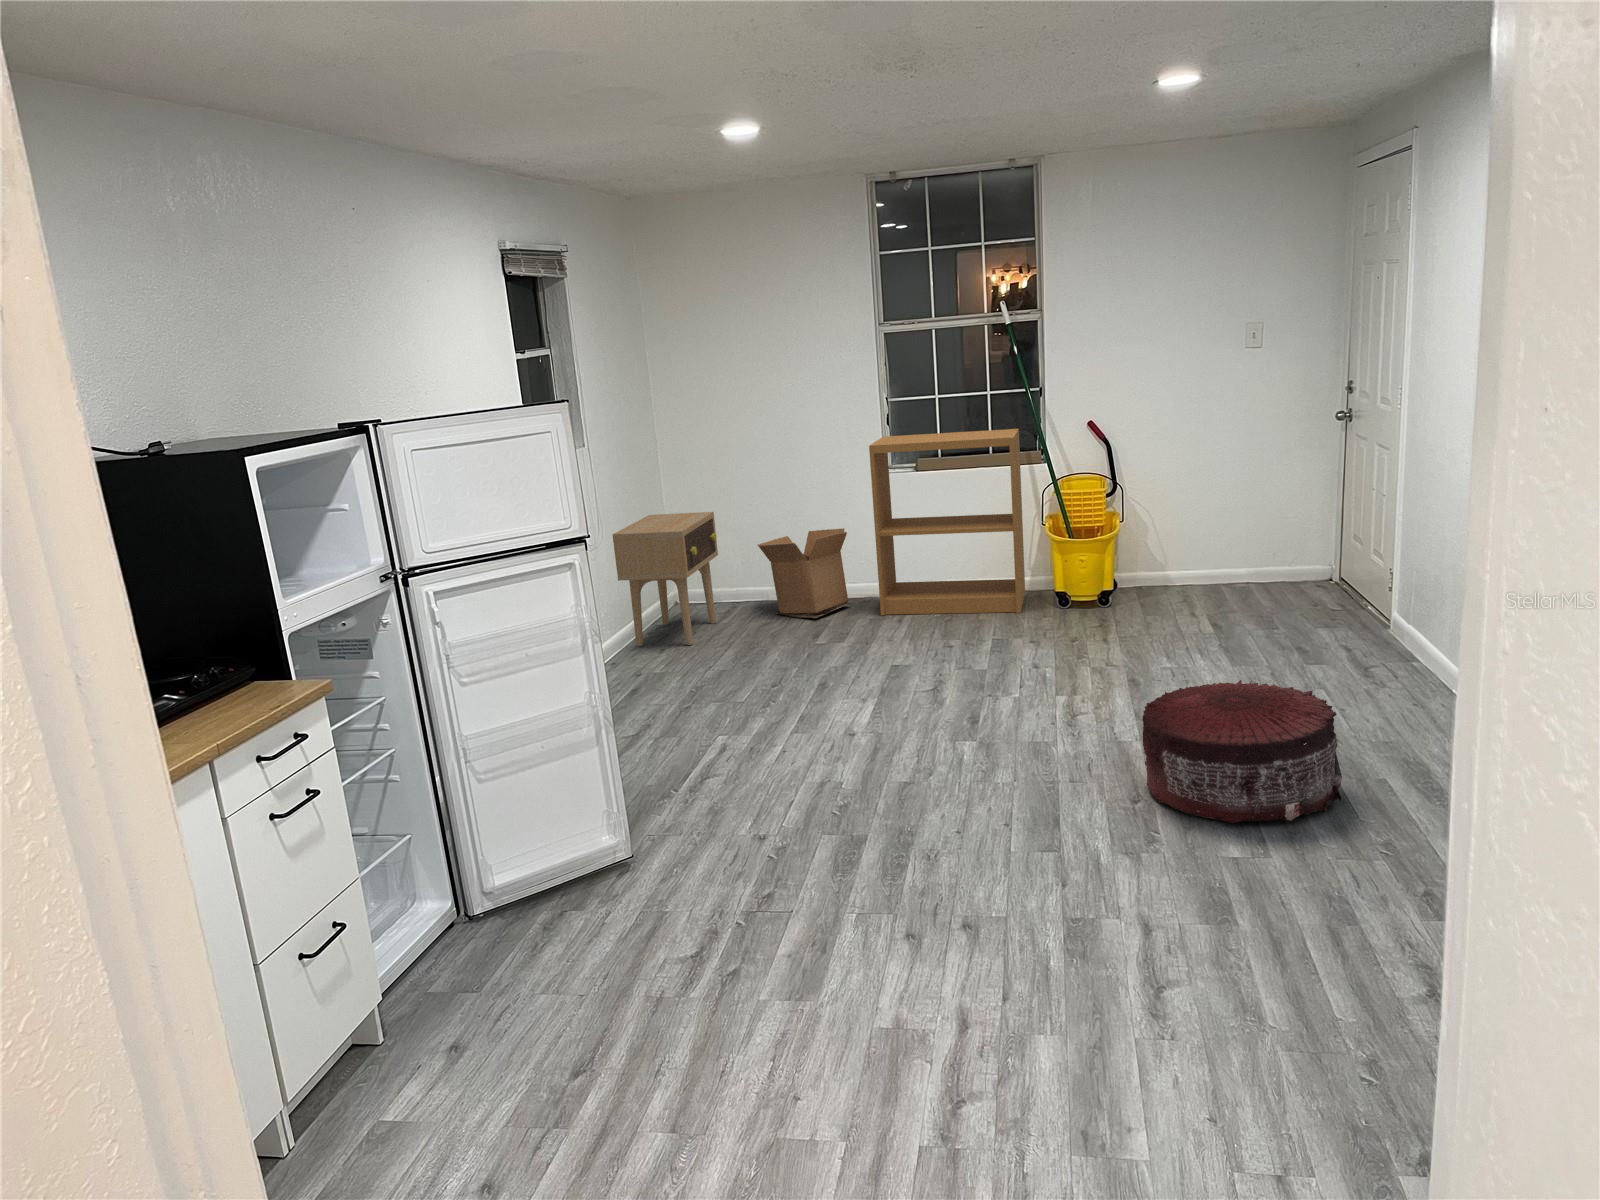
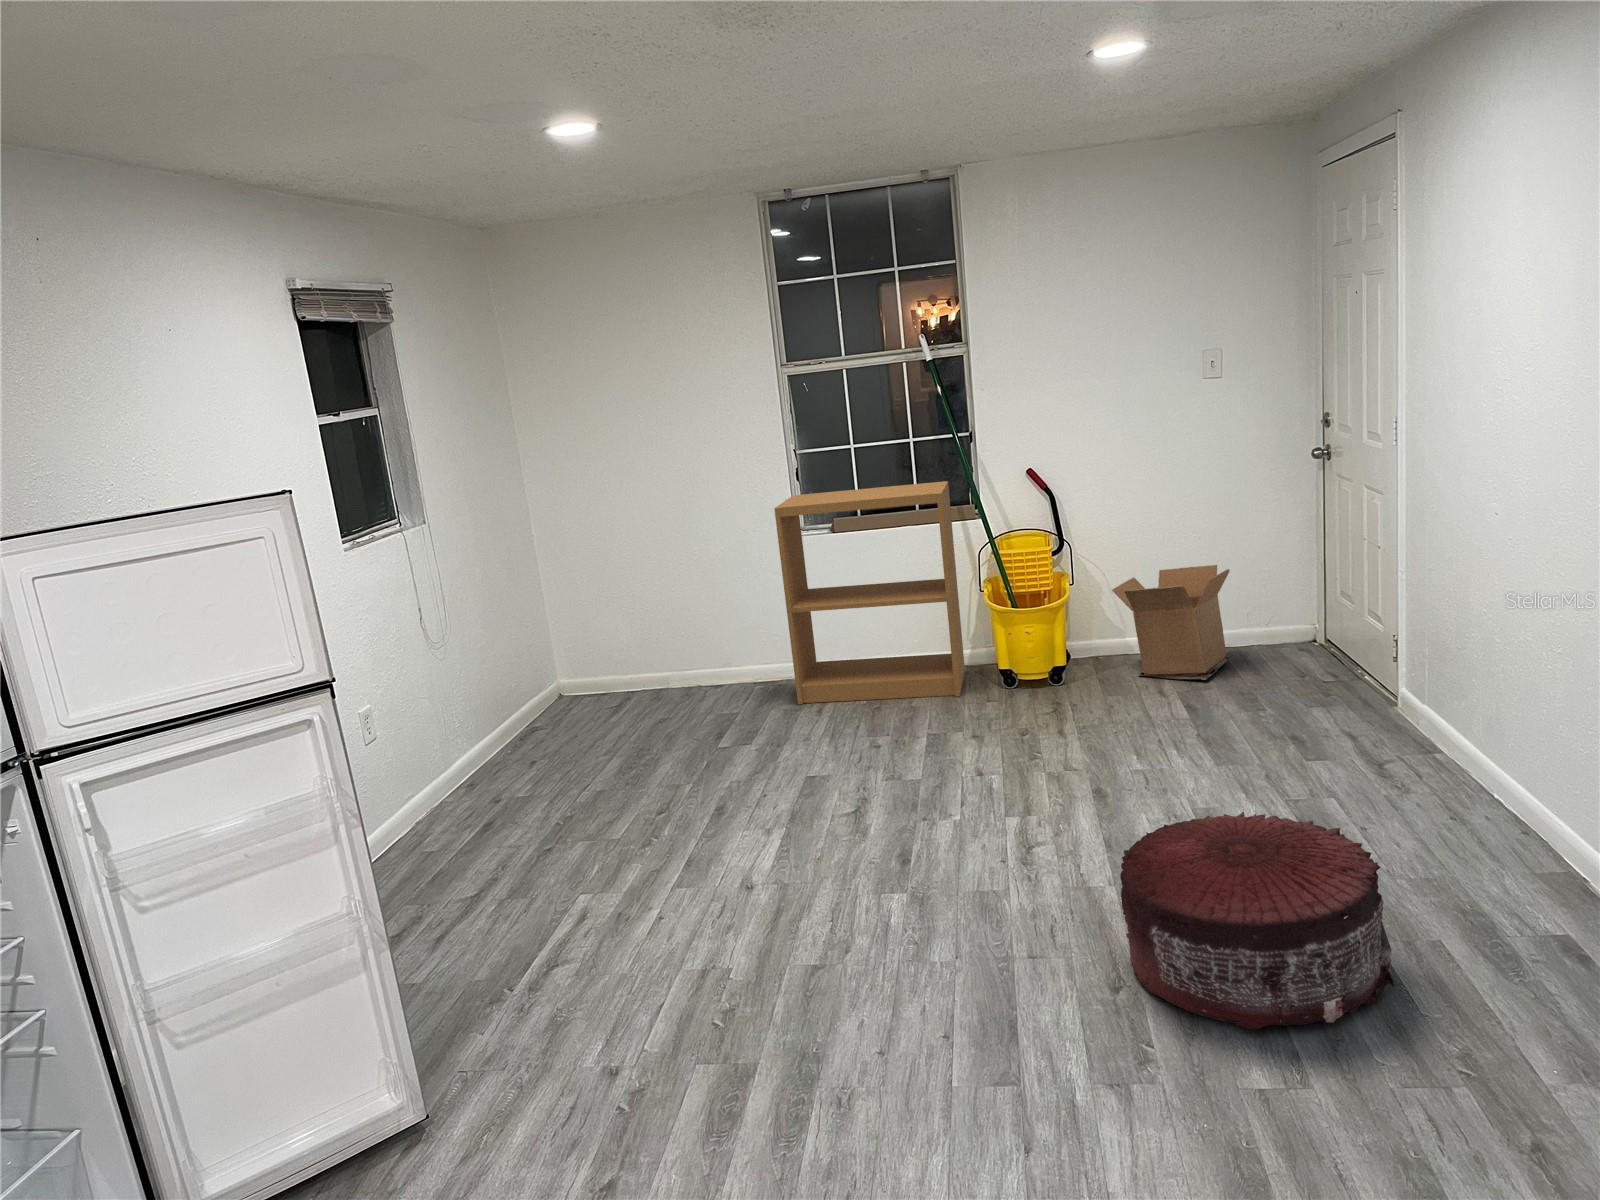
side table: present [613,512,718,646] -> none [471,591,606,756]
cardboard box: present [758,528,850,618] -> present [1112,565,1230,680]

